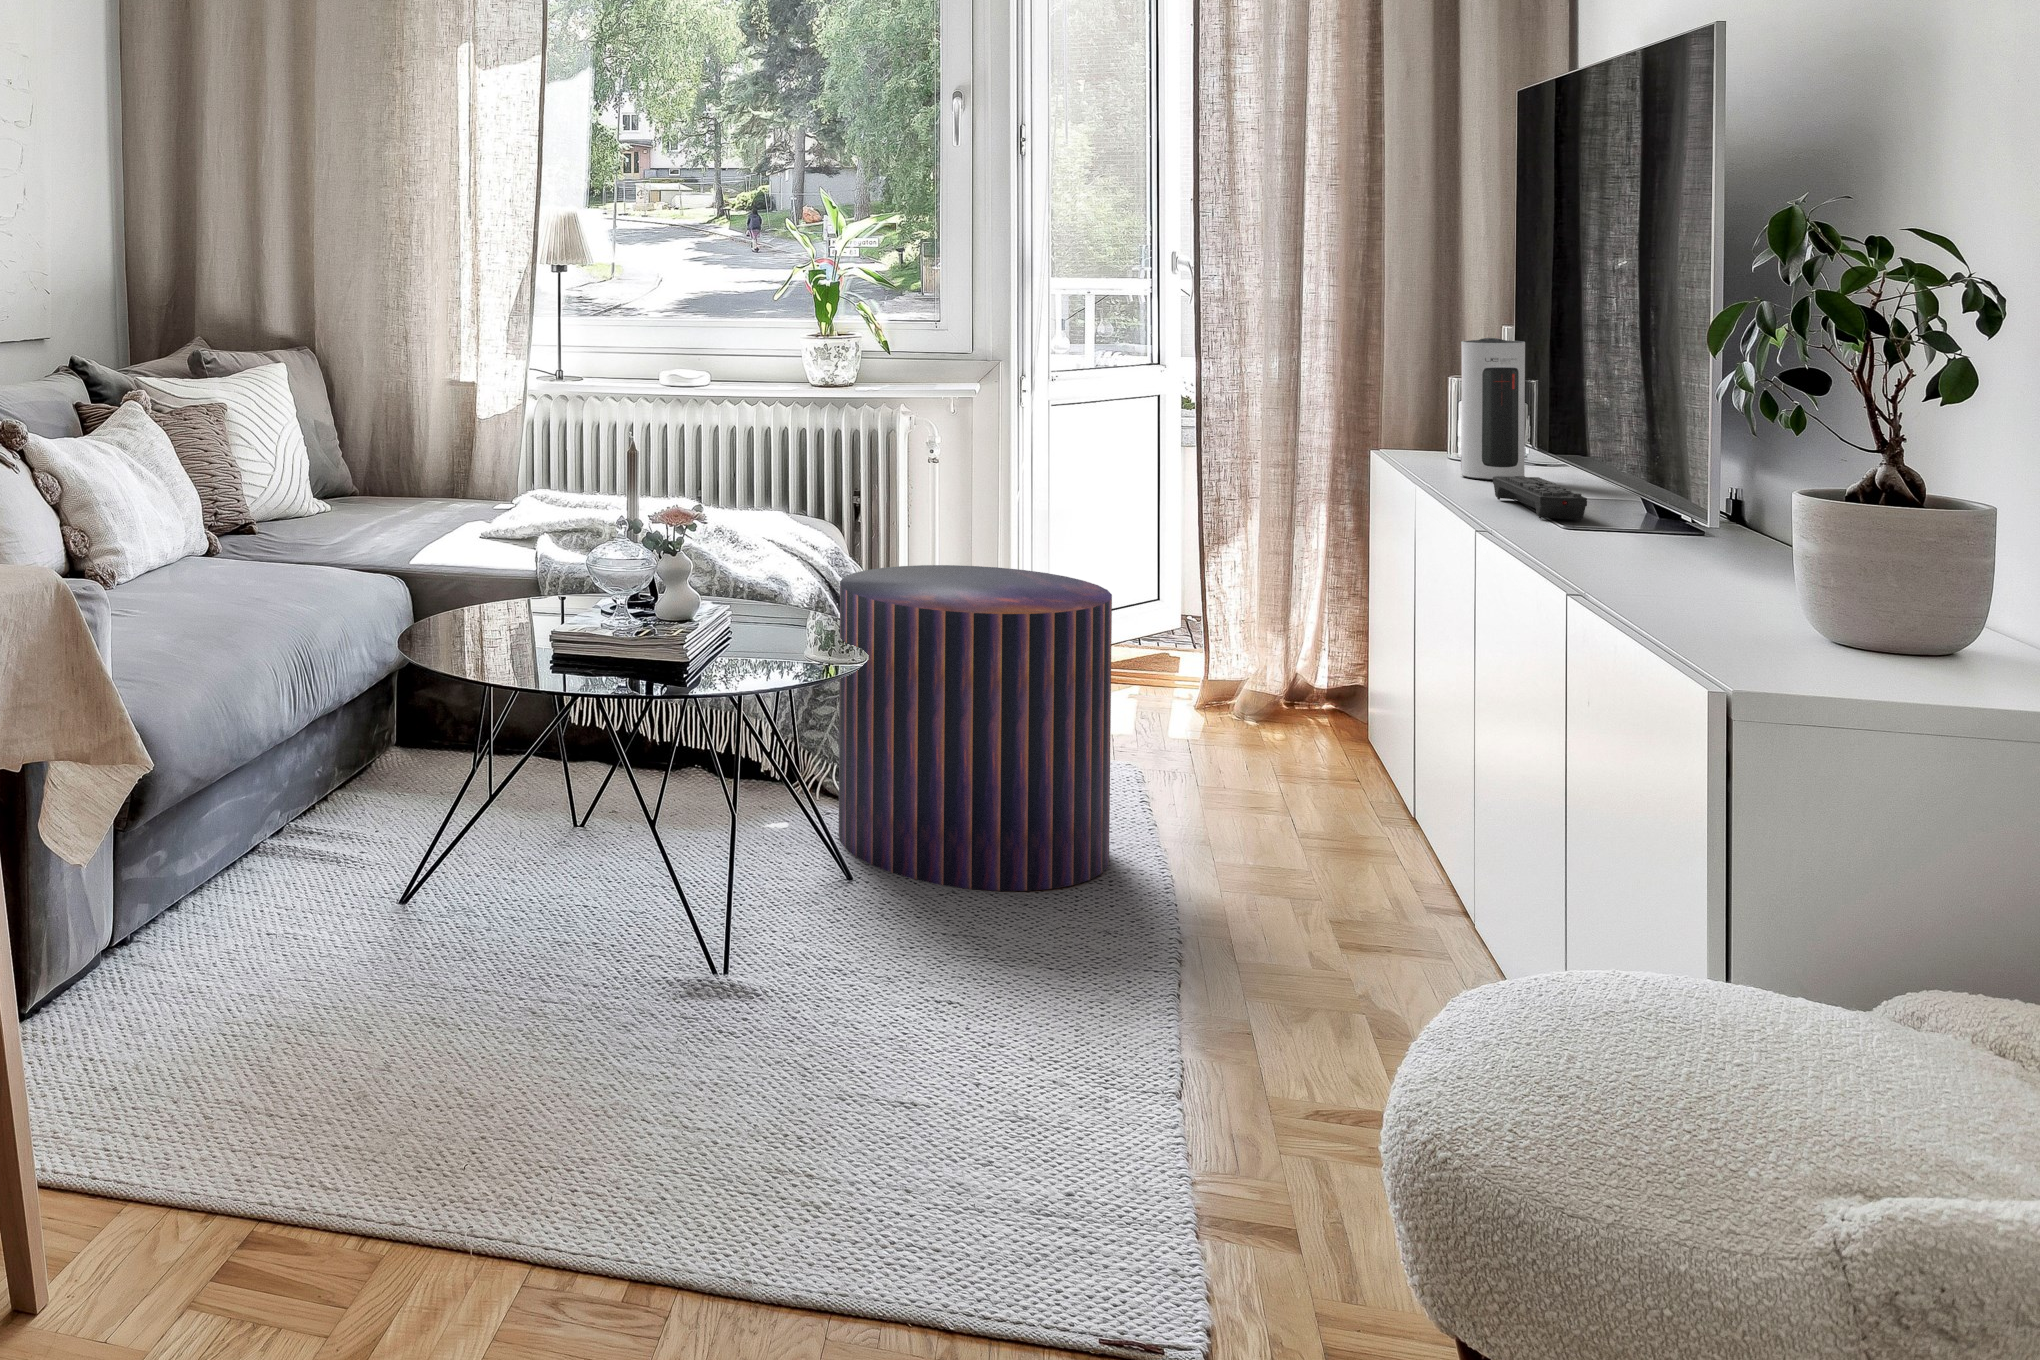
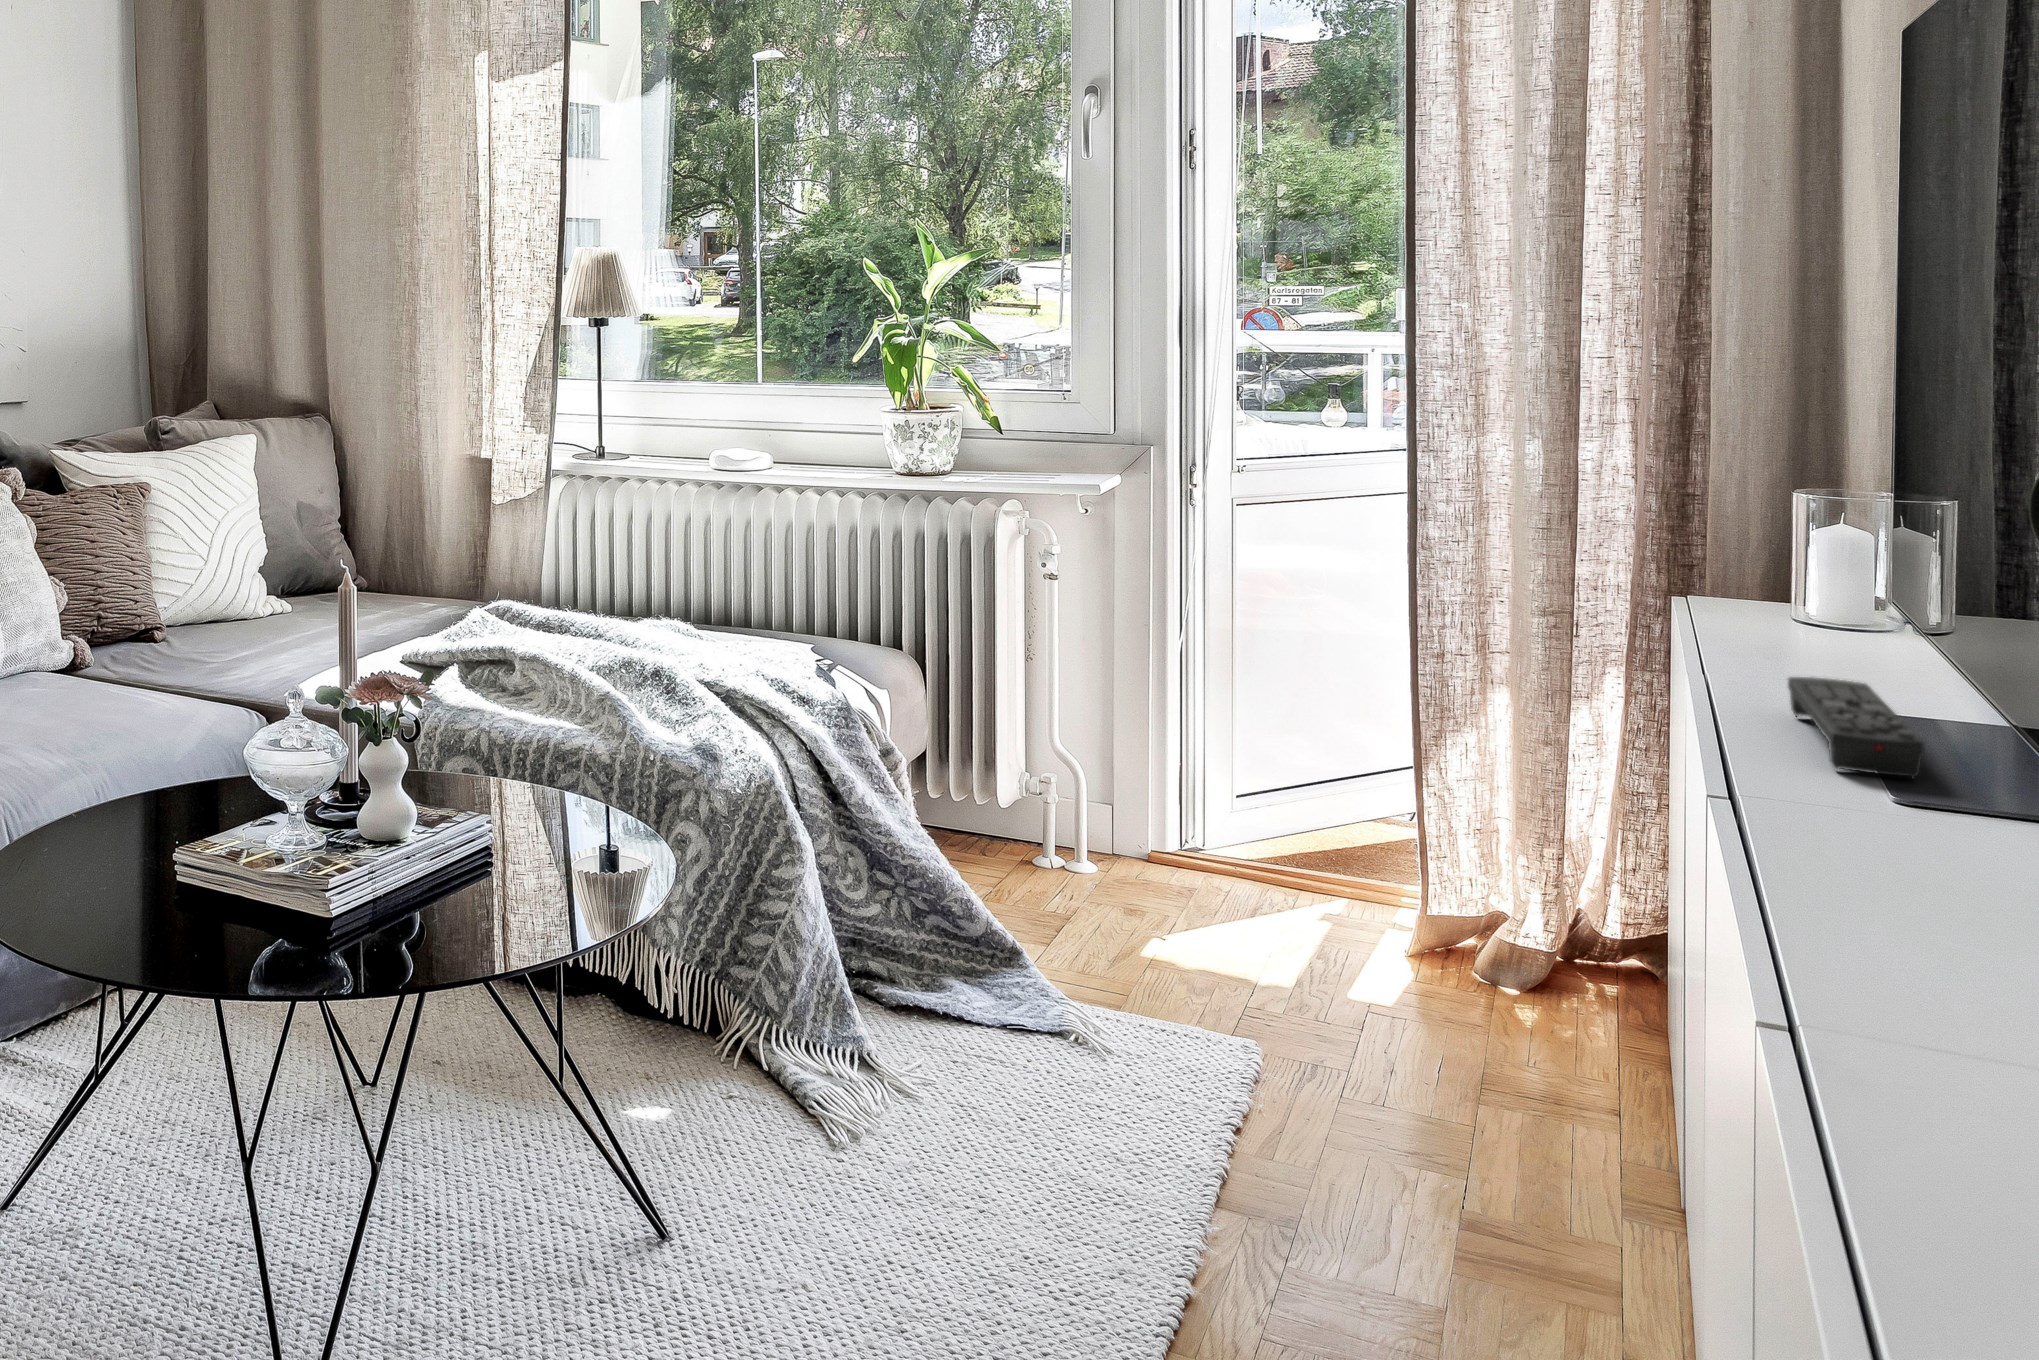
speaker: present [1460,338,1525,480] -> none [1775,438,1890,671]
pouf: present [839,565,1112,891] -> none [708,752,1111,1297]

